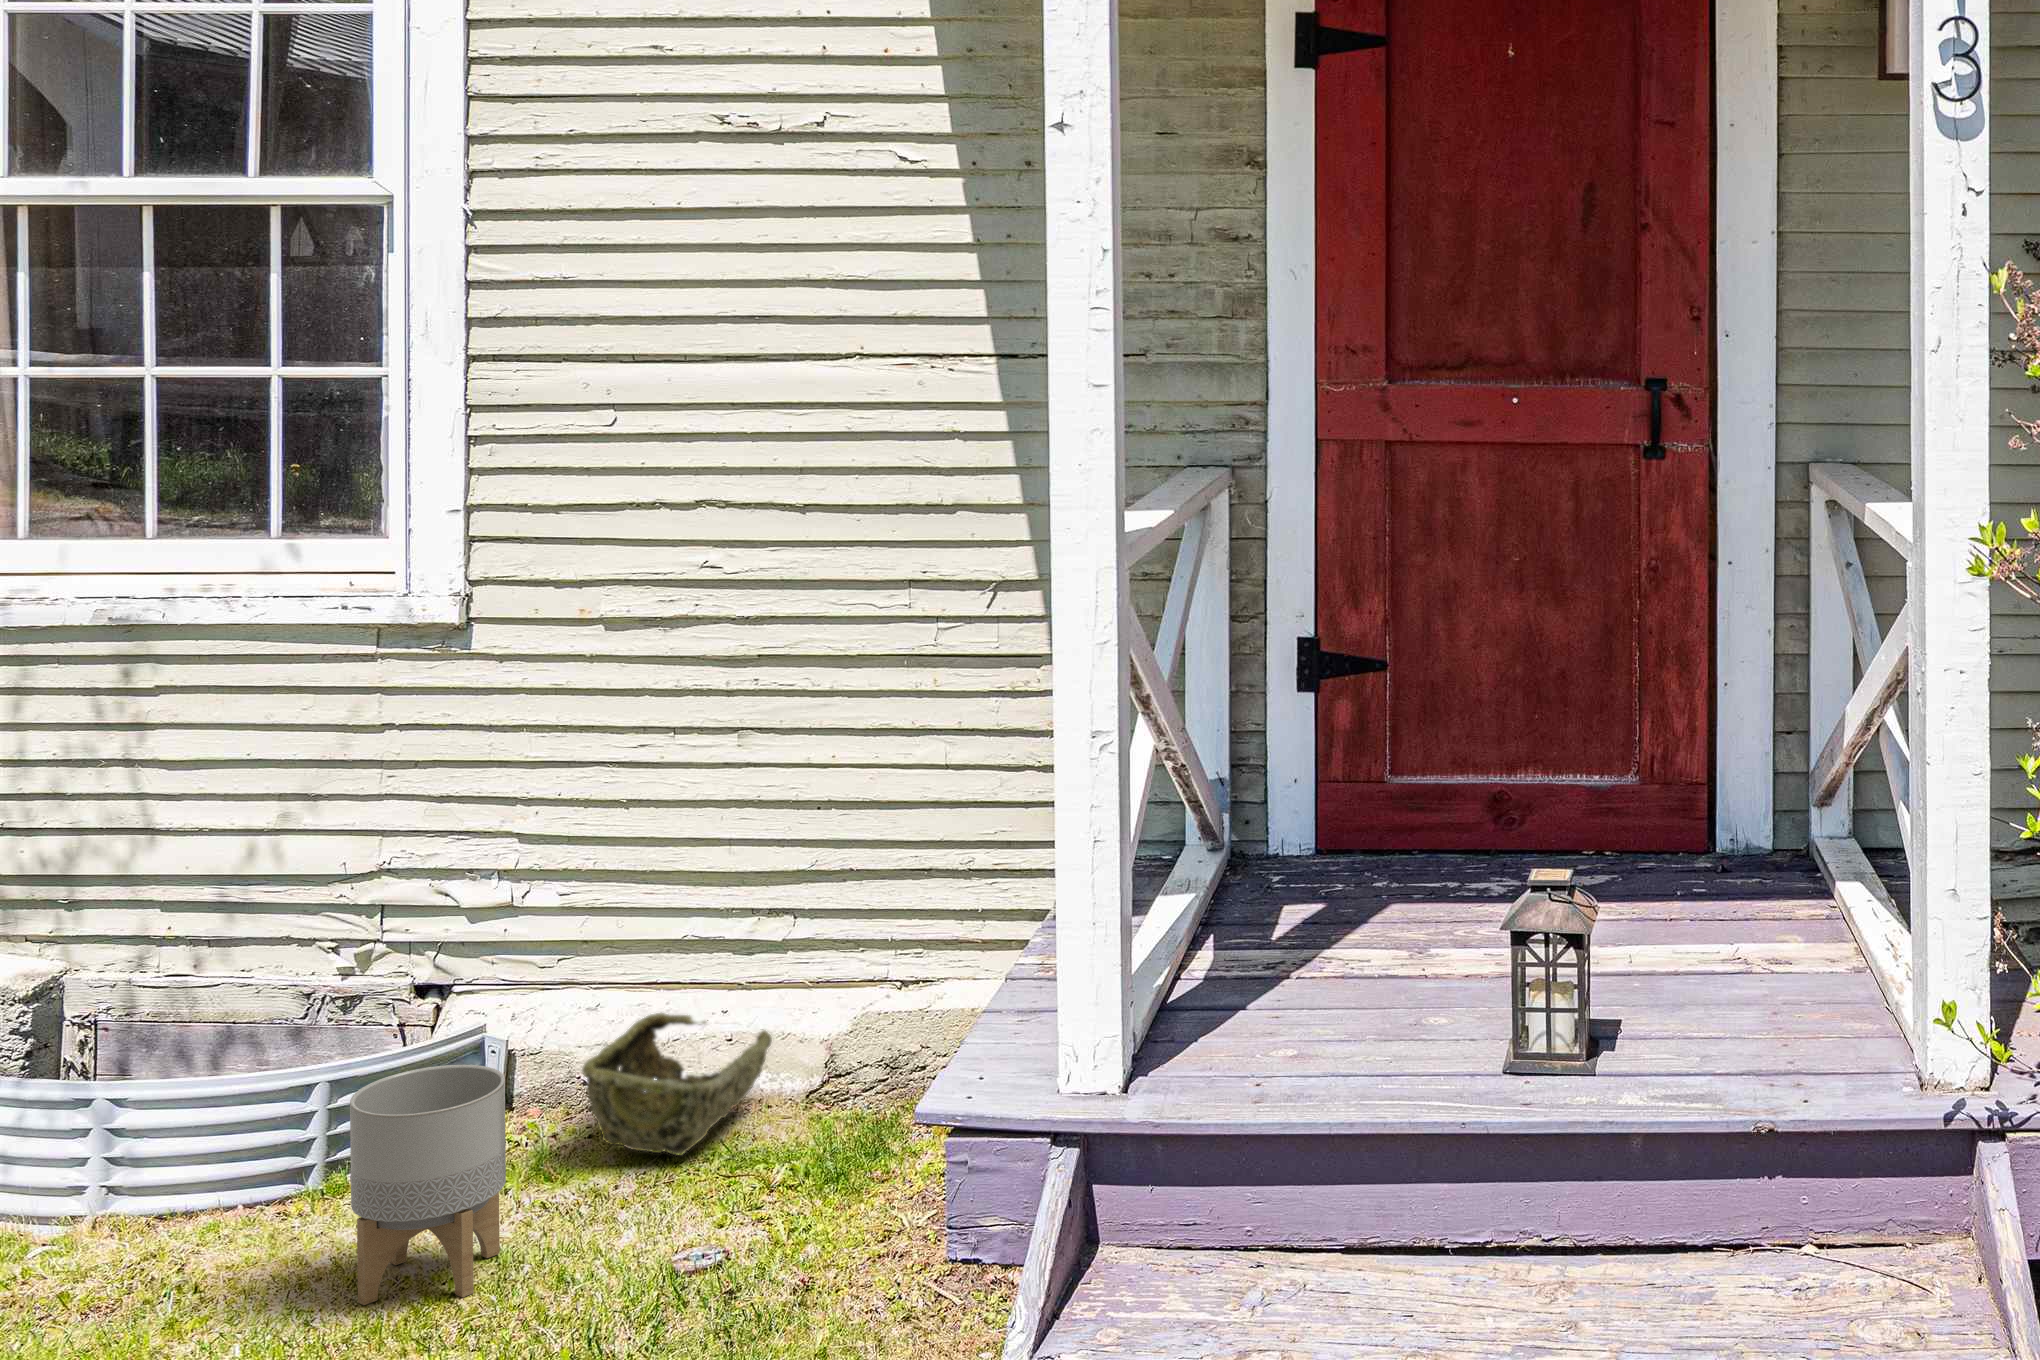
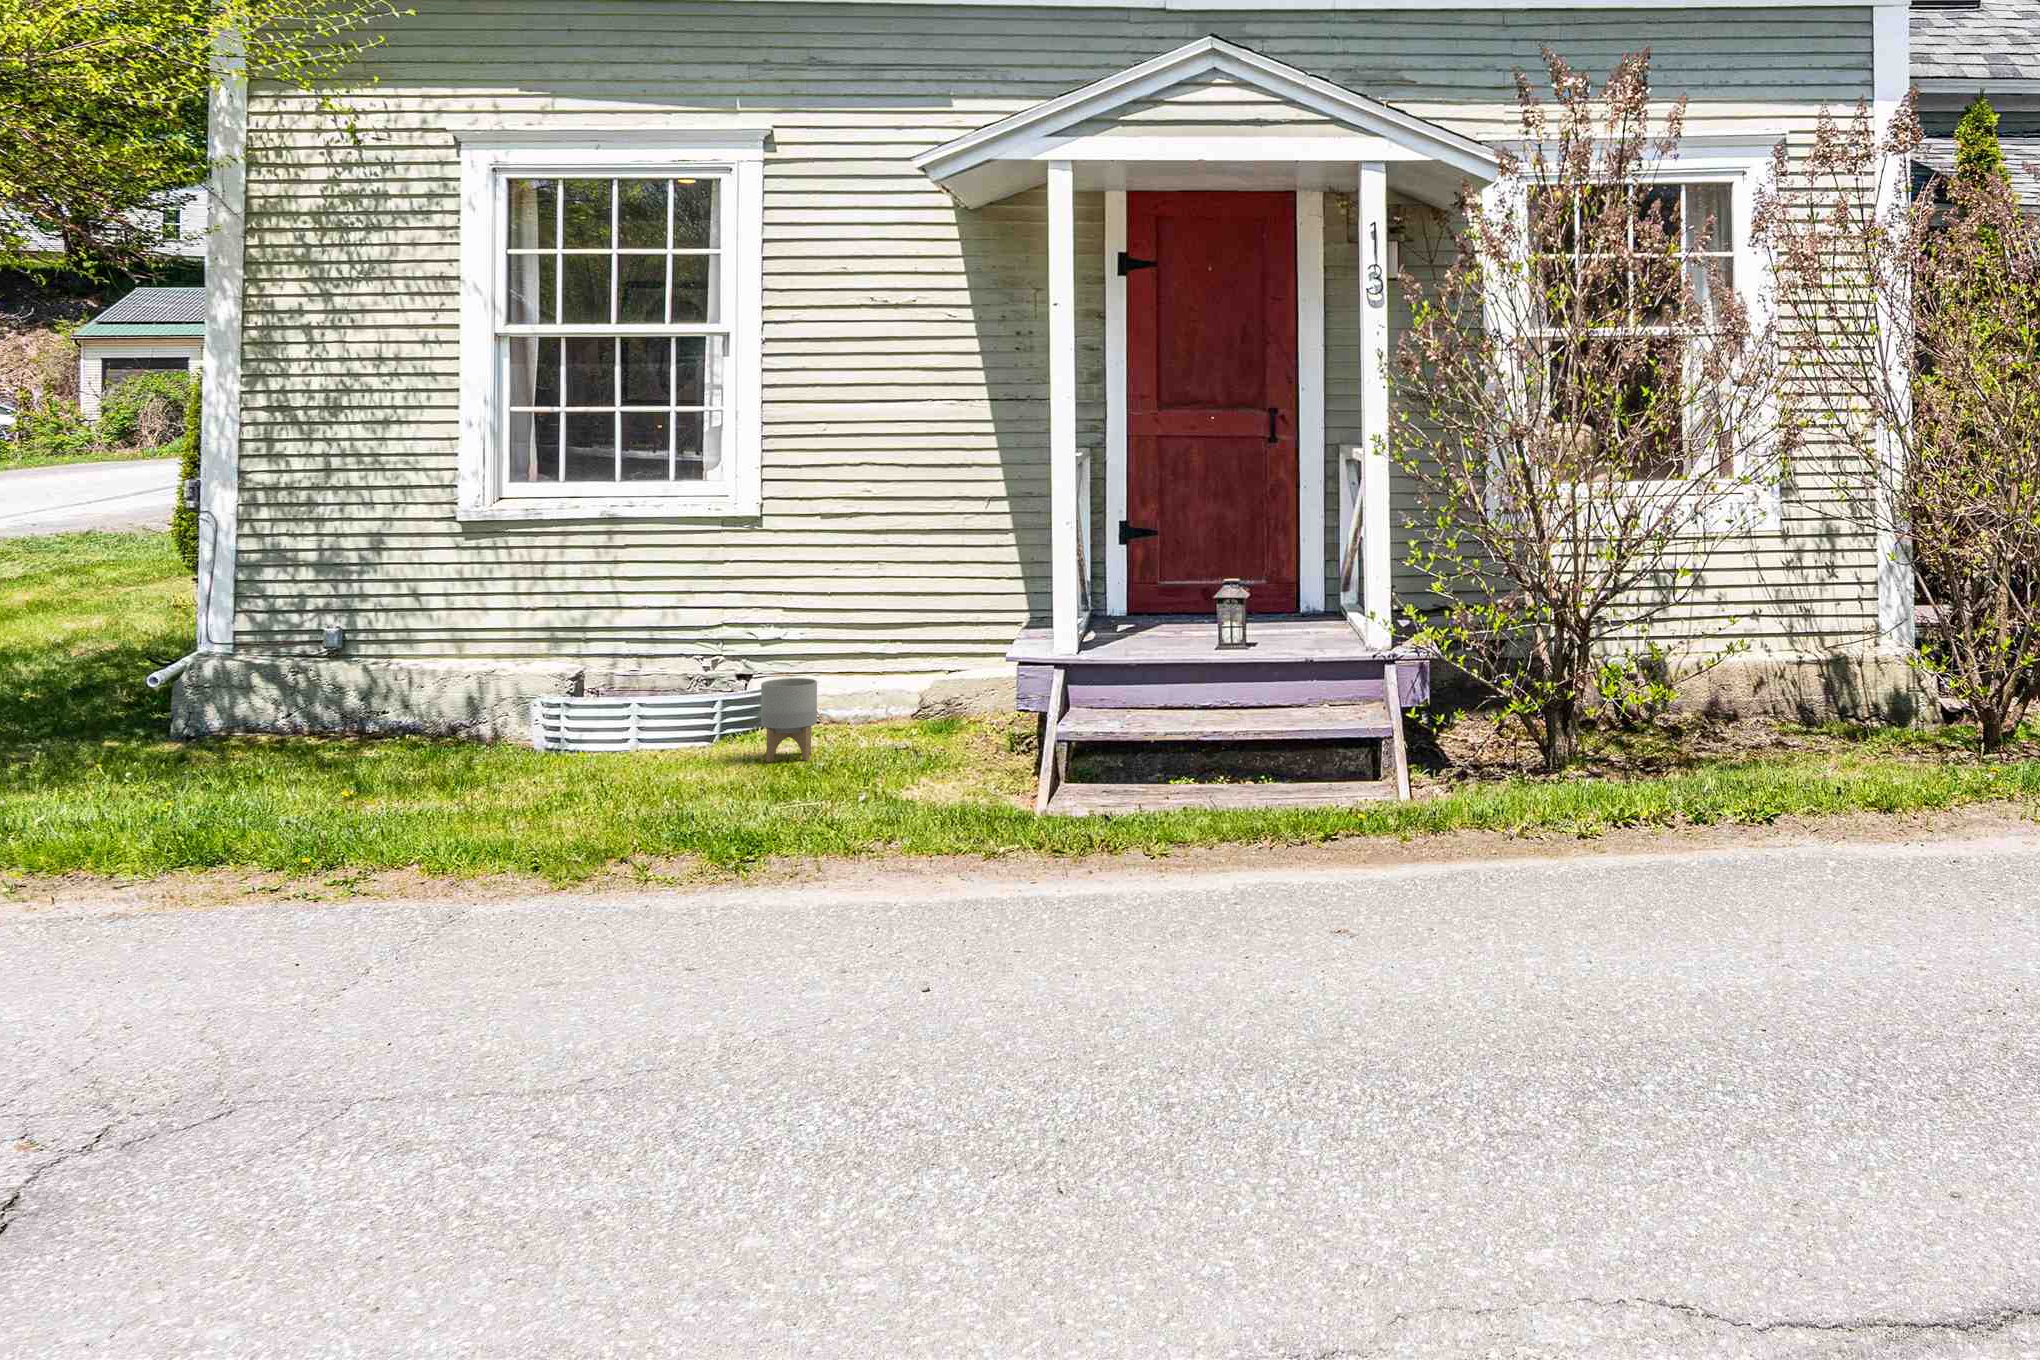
woven basket: present [582,1013,772,1156] -> none [825,685,893,734]

